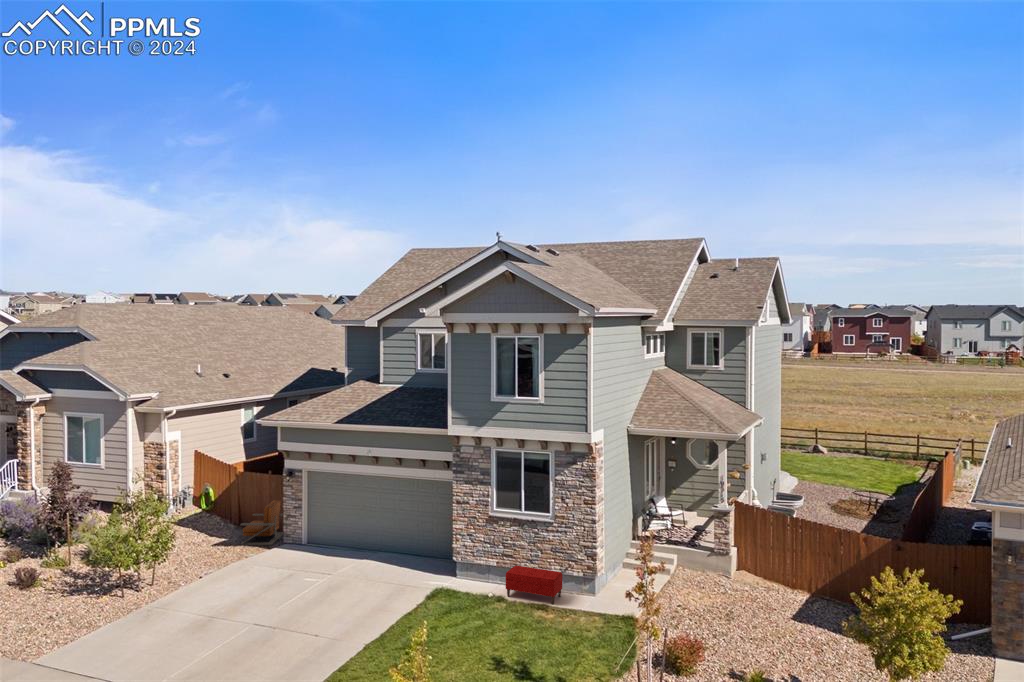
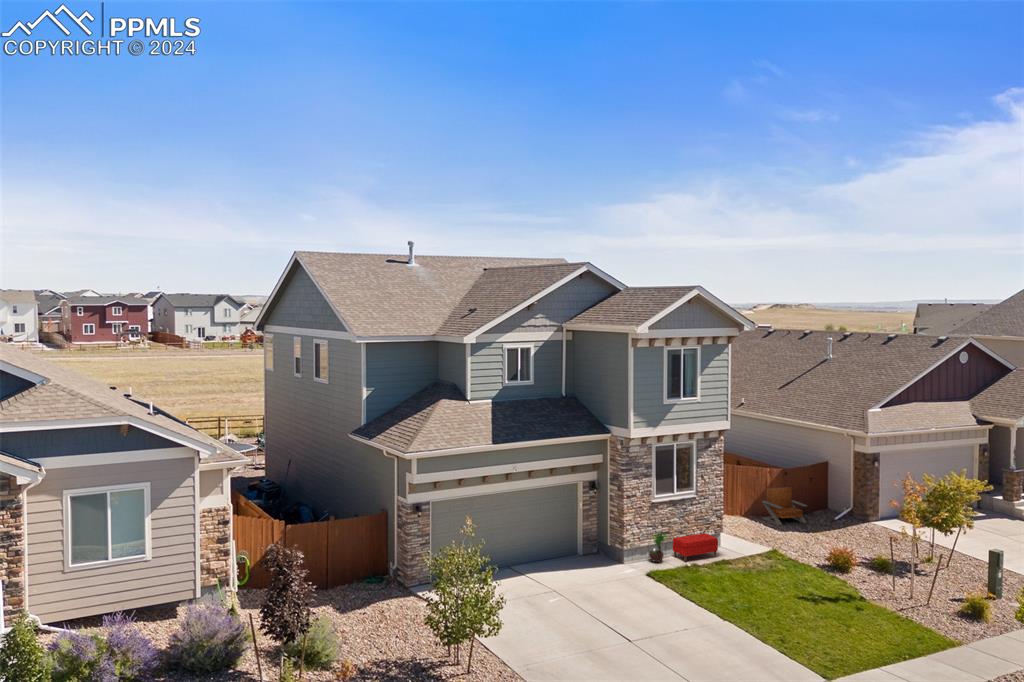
lounge chair: present [240,500,283,545] -> present [762,487,807,525]
potted tree: none [471,548,494,587] -> present [649,533,667,562]

